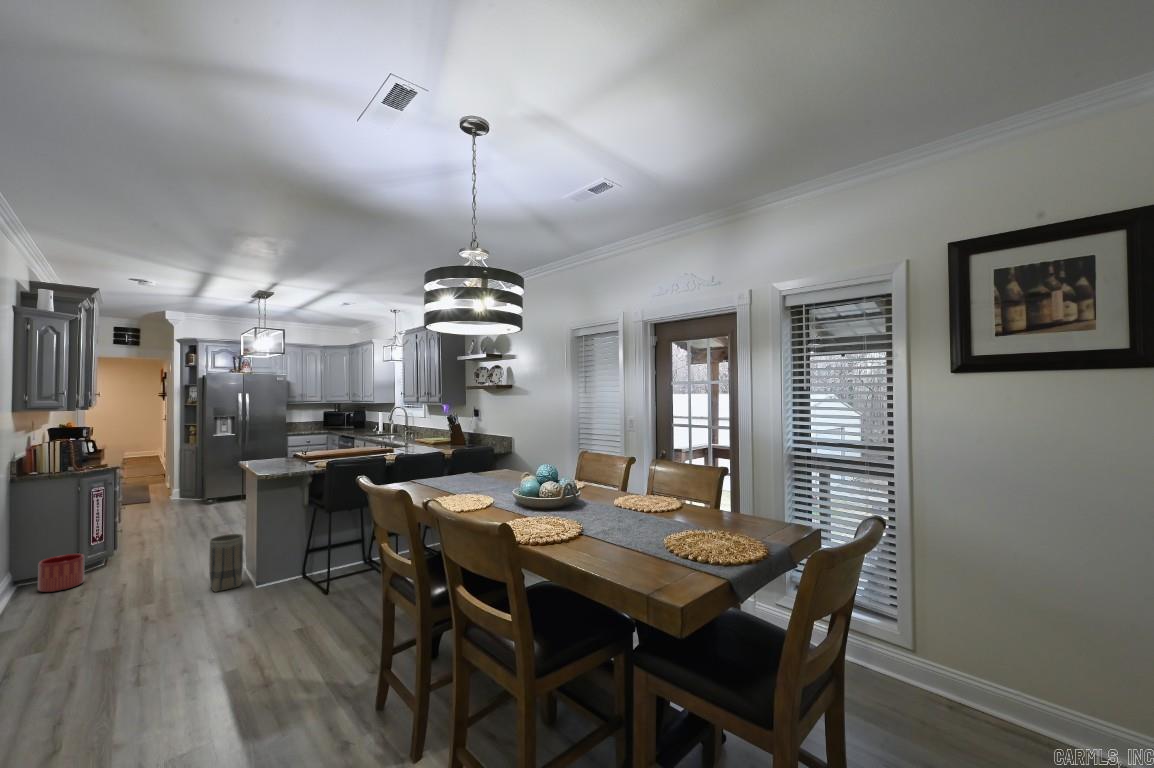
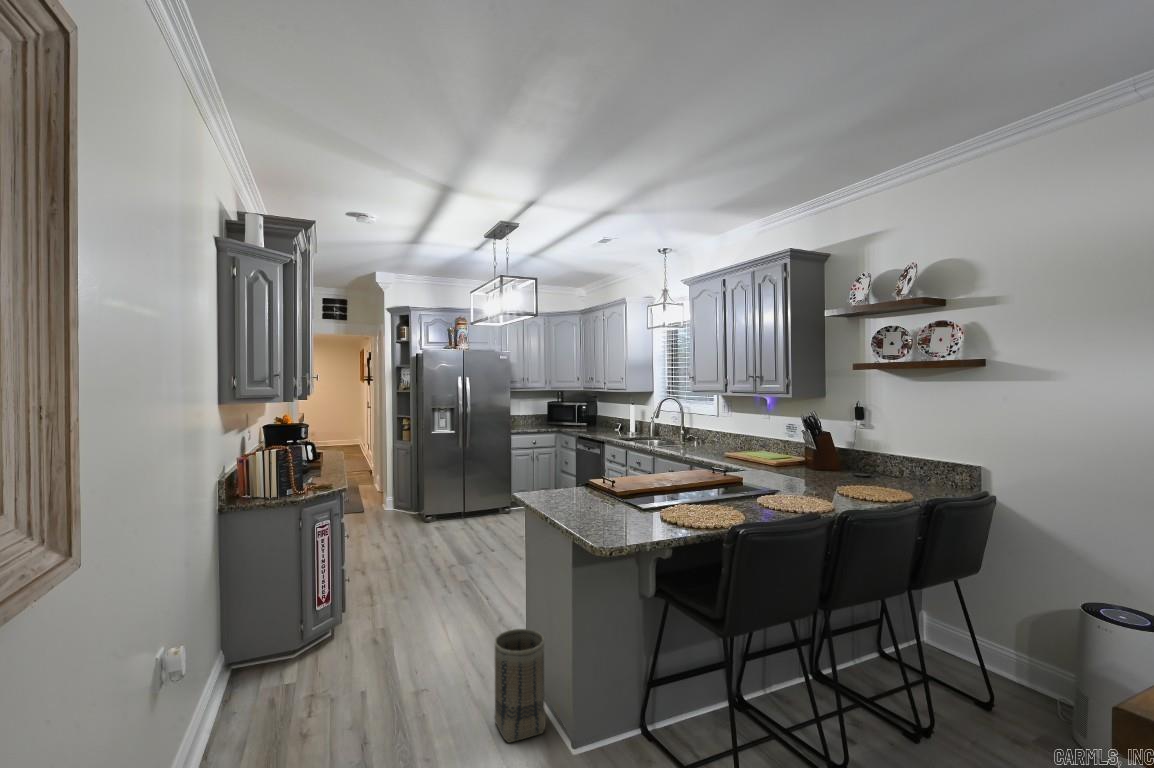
planter: present [38,554,84,592] -> none [254,625,310,691]

